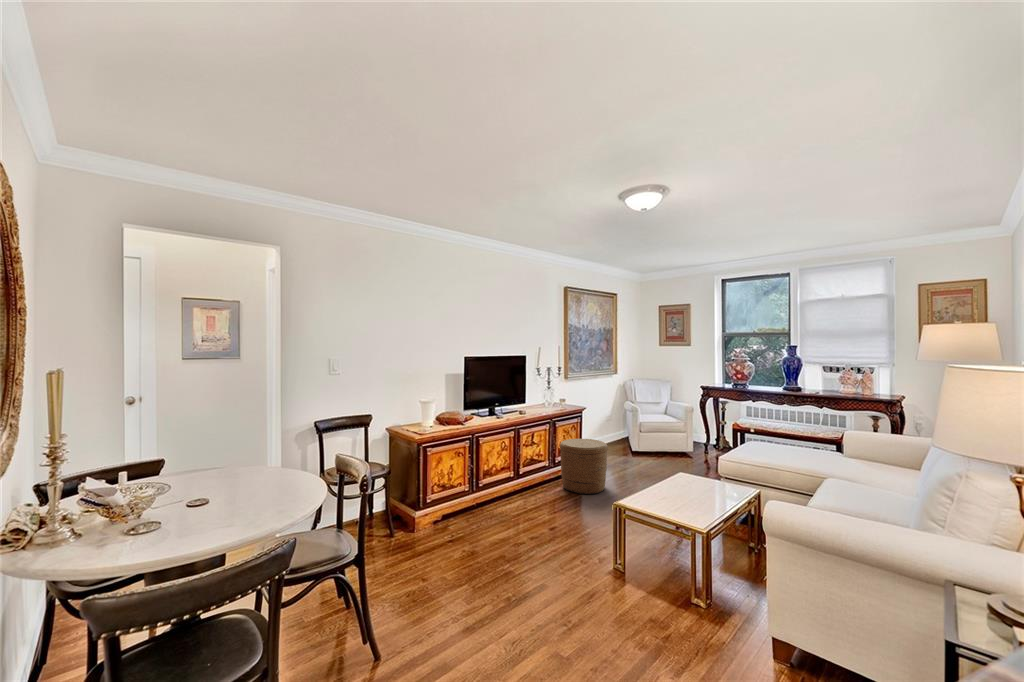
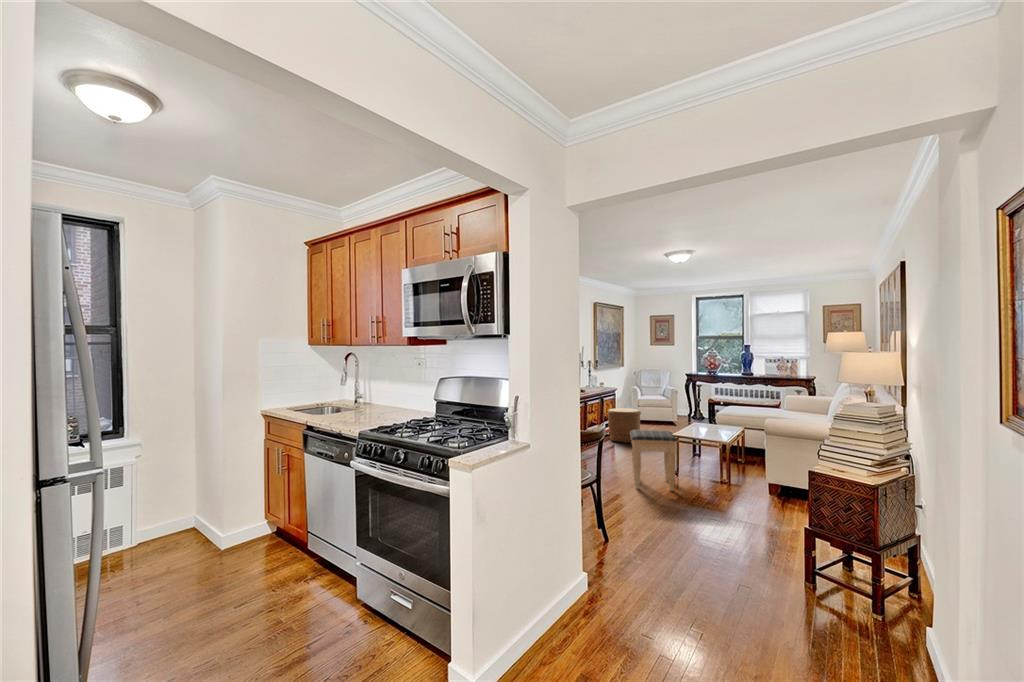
footstool: none [487,506,586,651] -> present [630,430,677,491]

